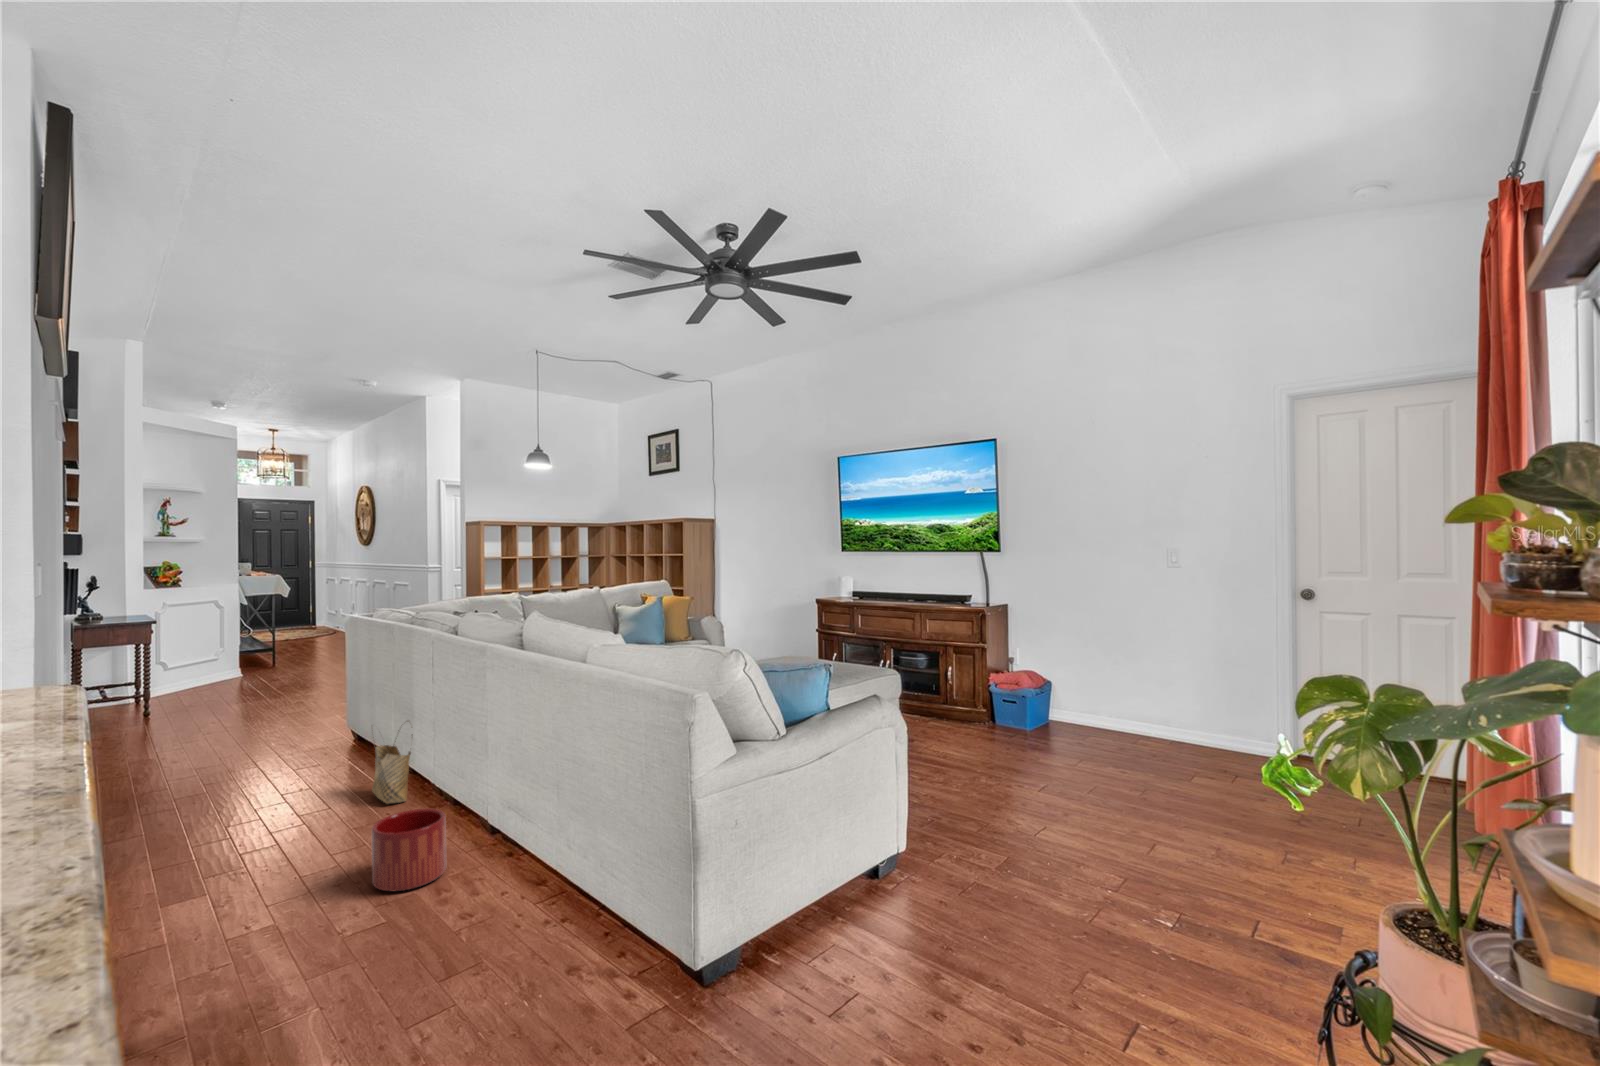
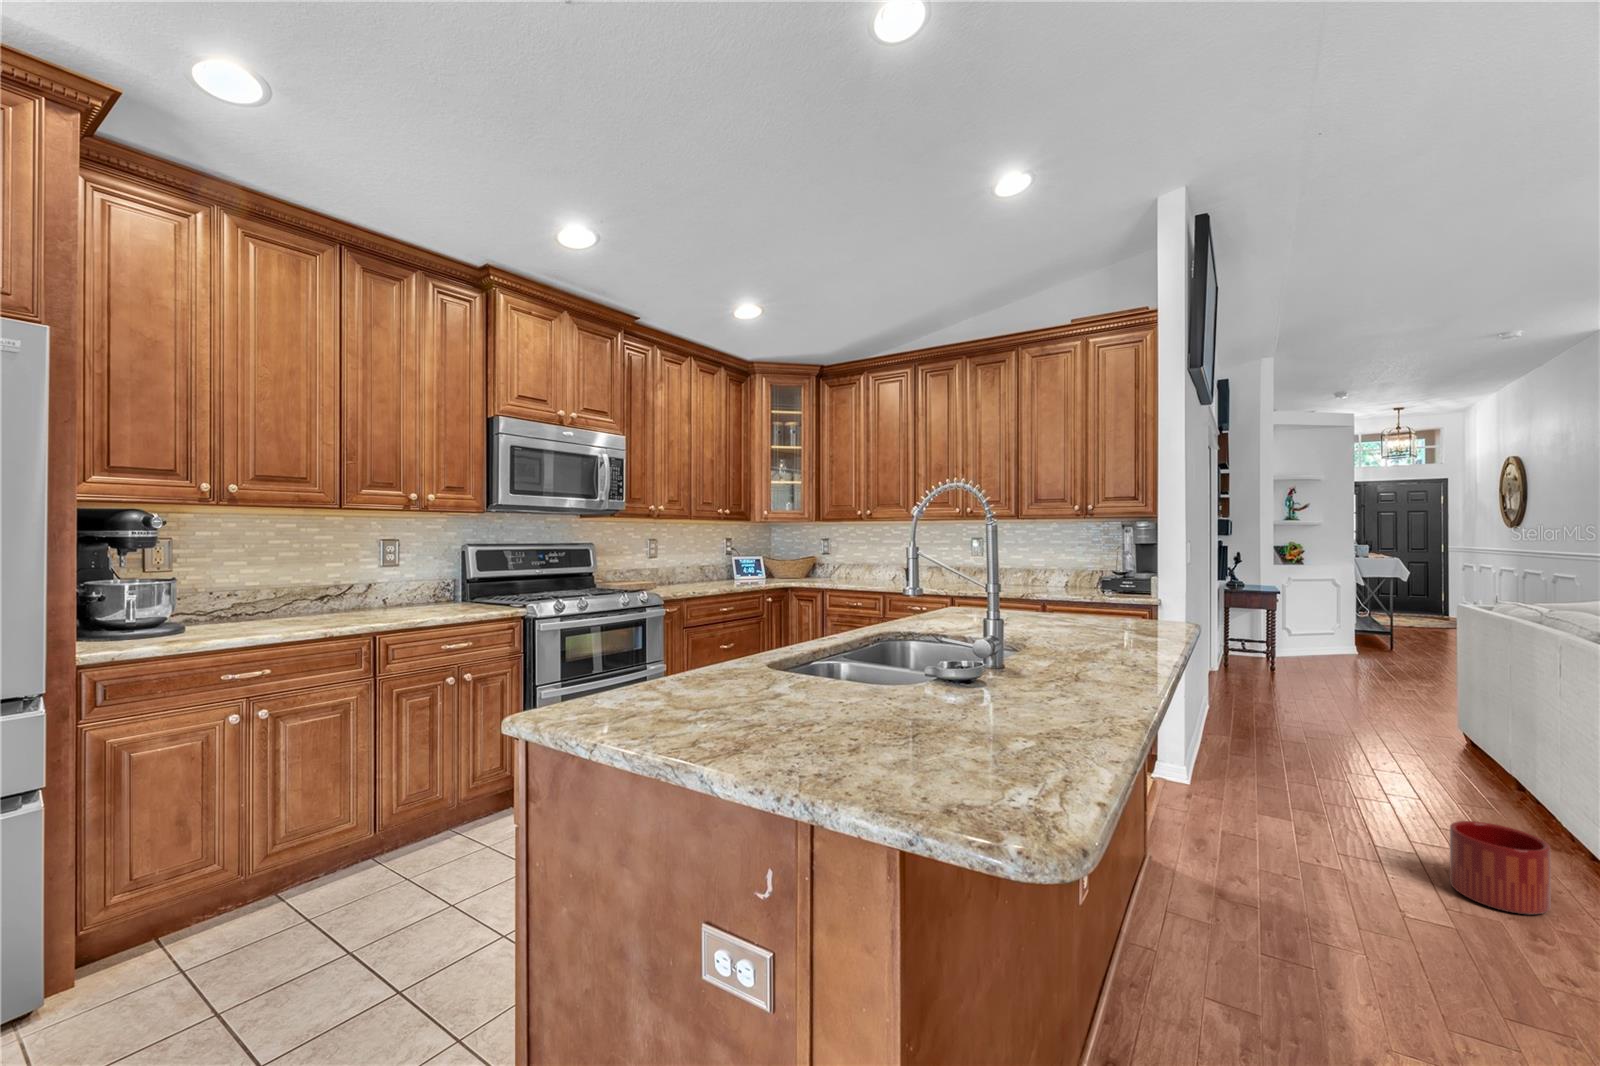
woven basket: present [372,730,411,804] -> none [1471,725,1526,822]

